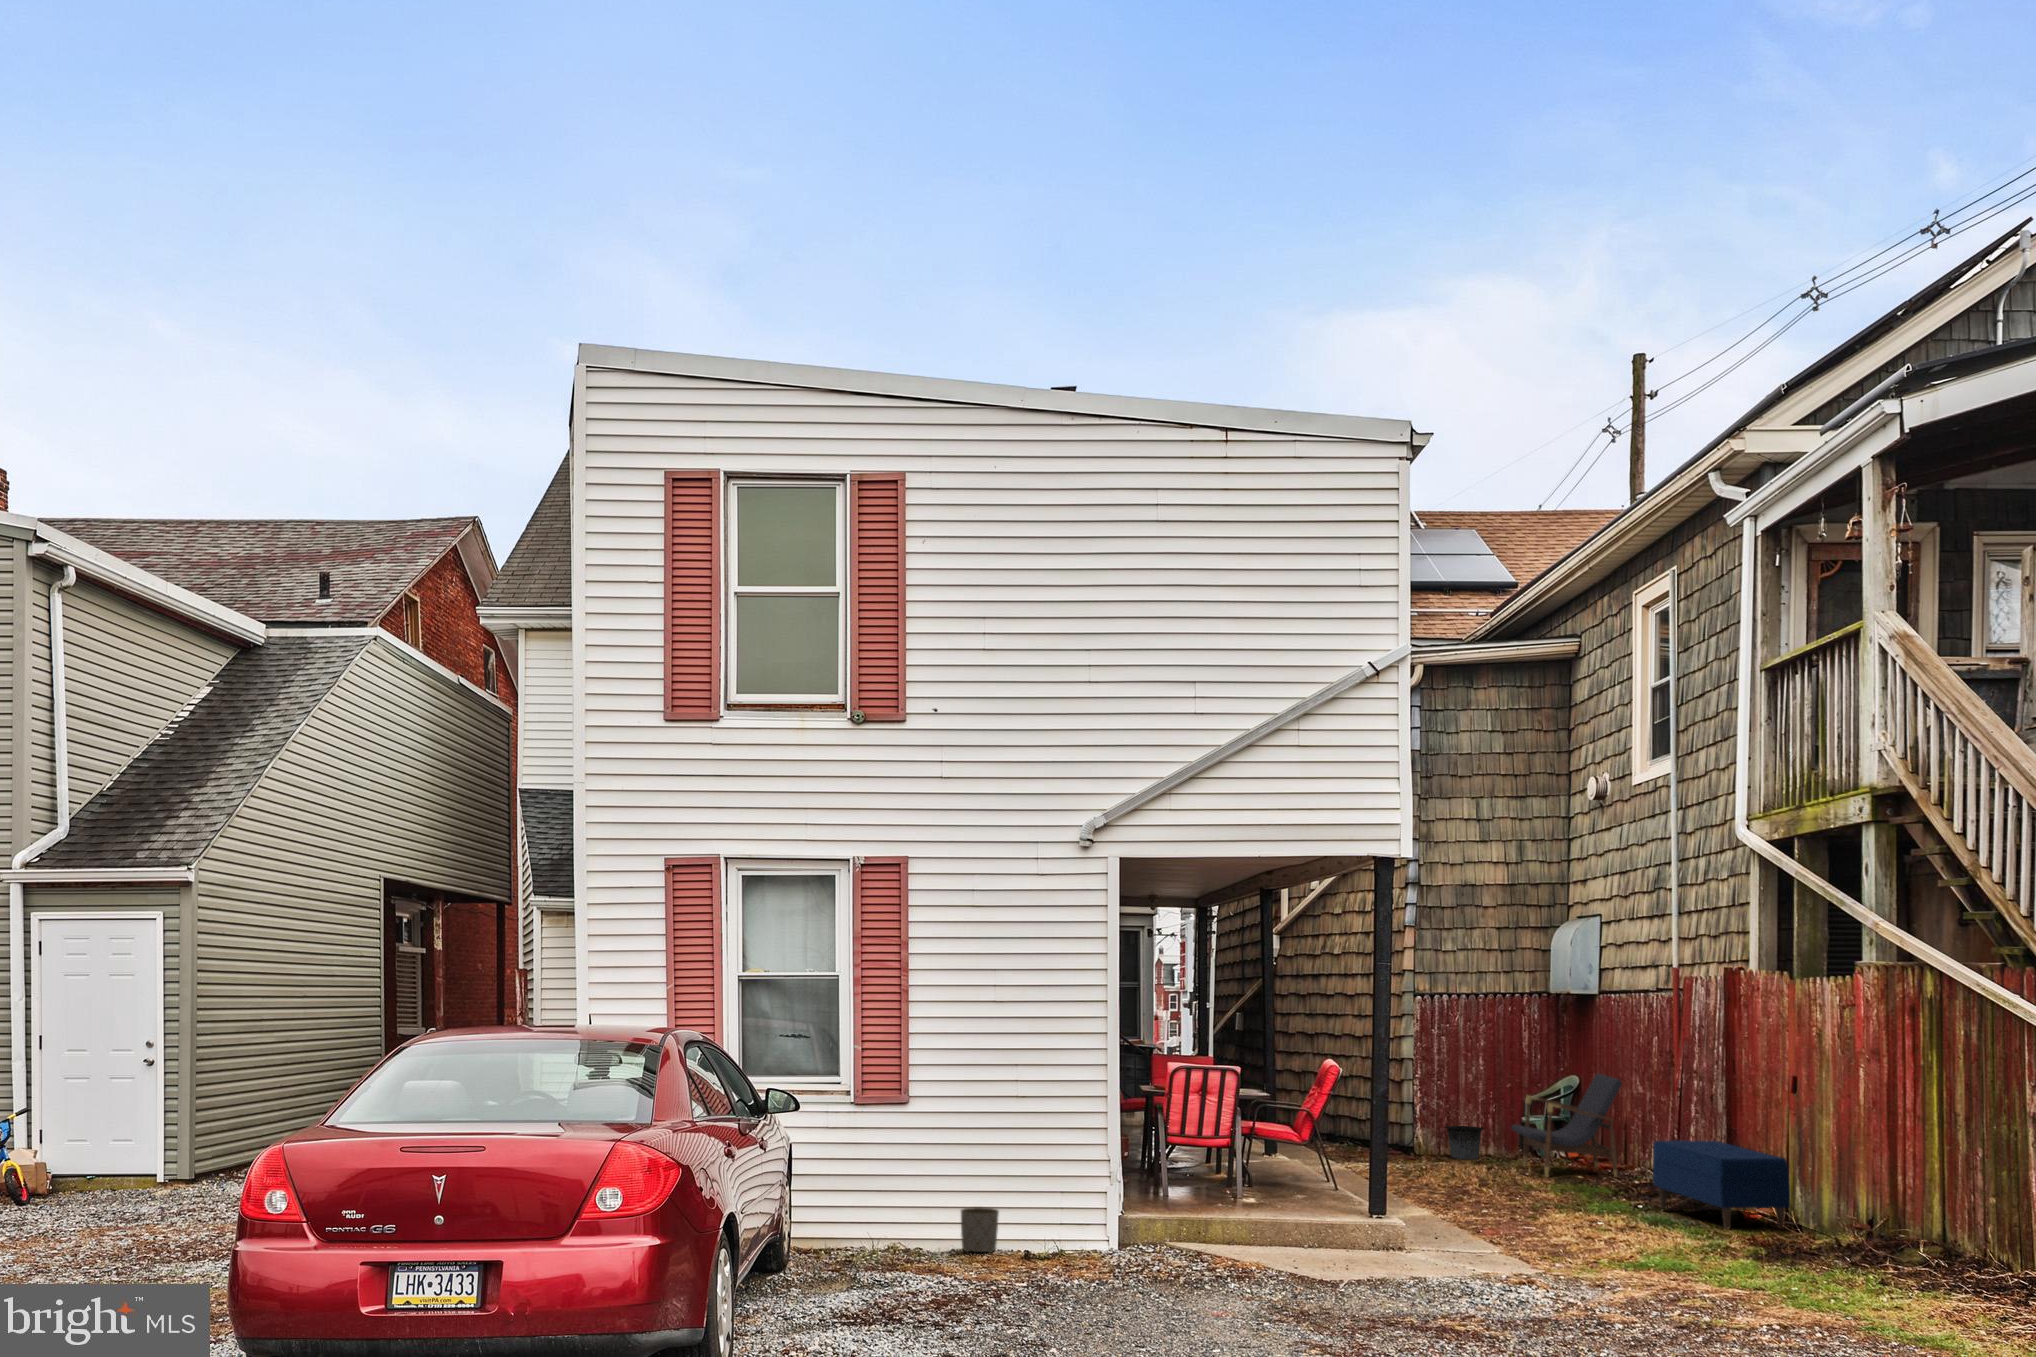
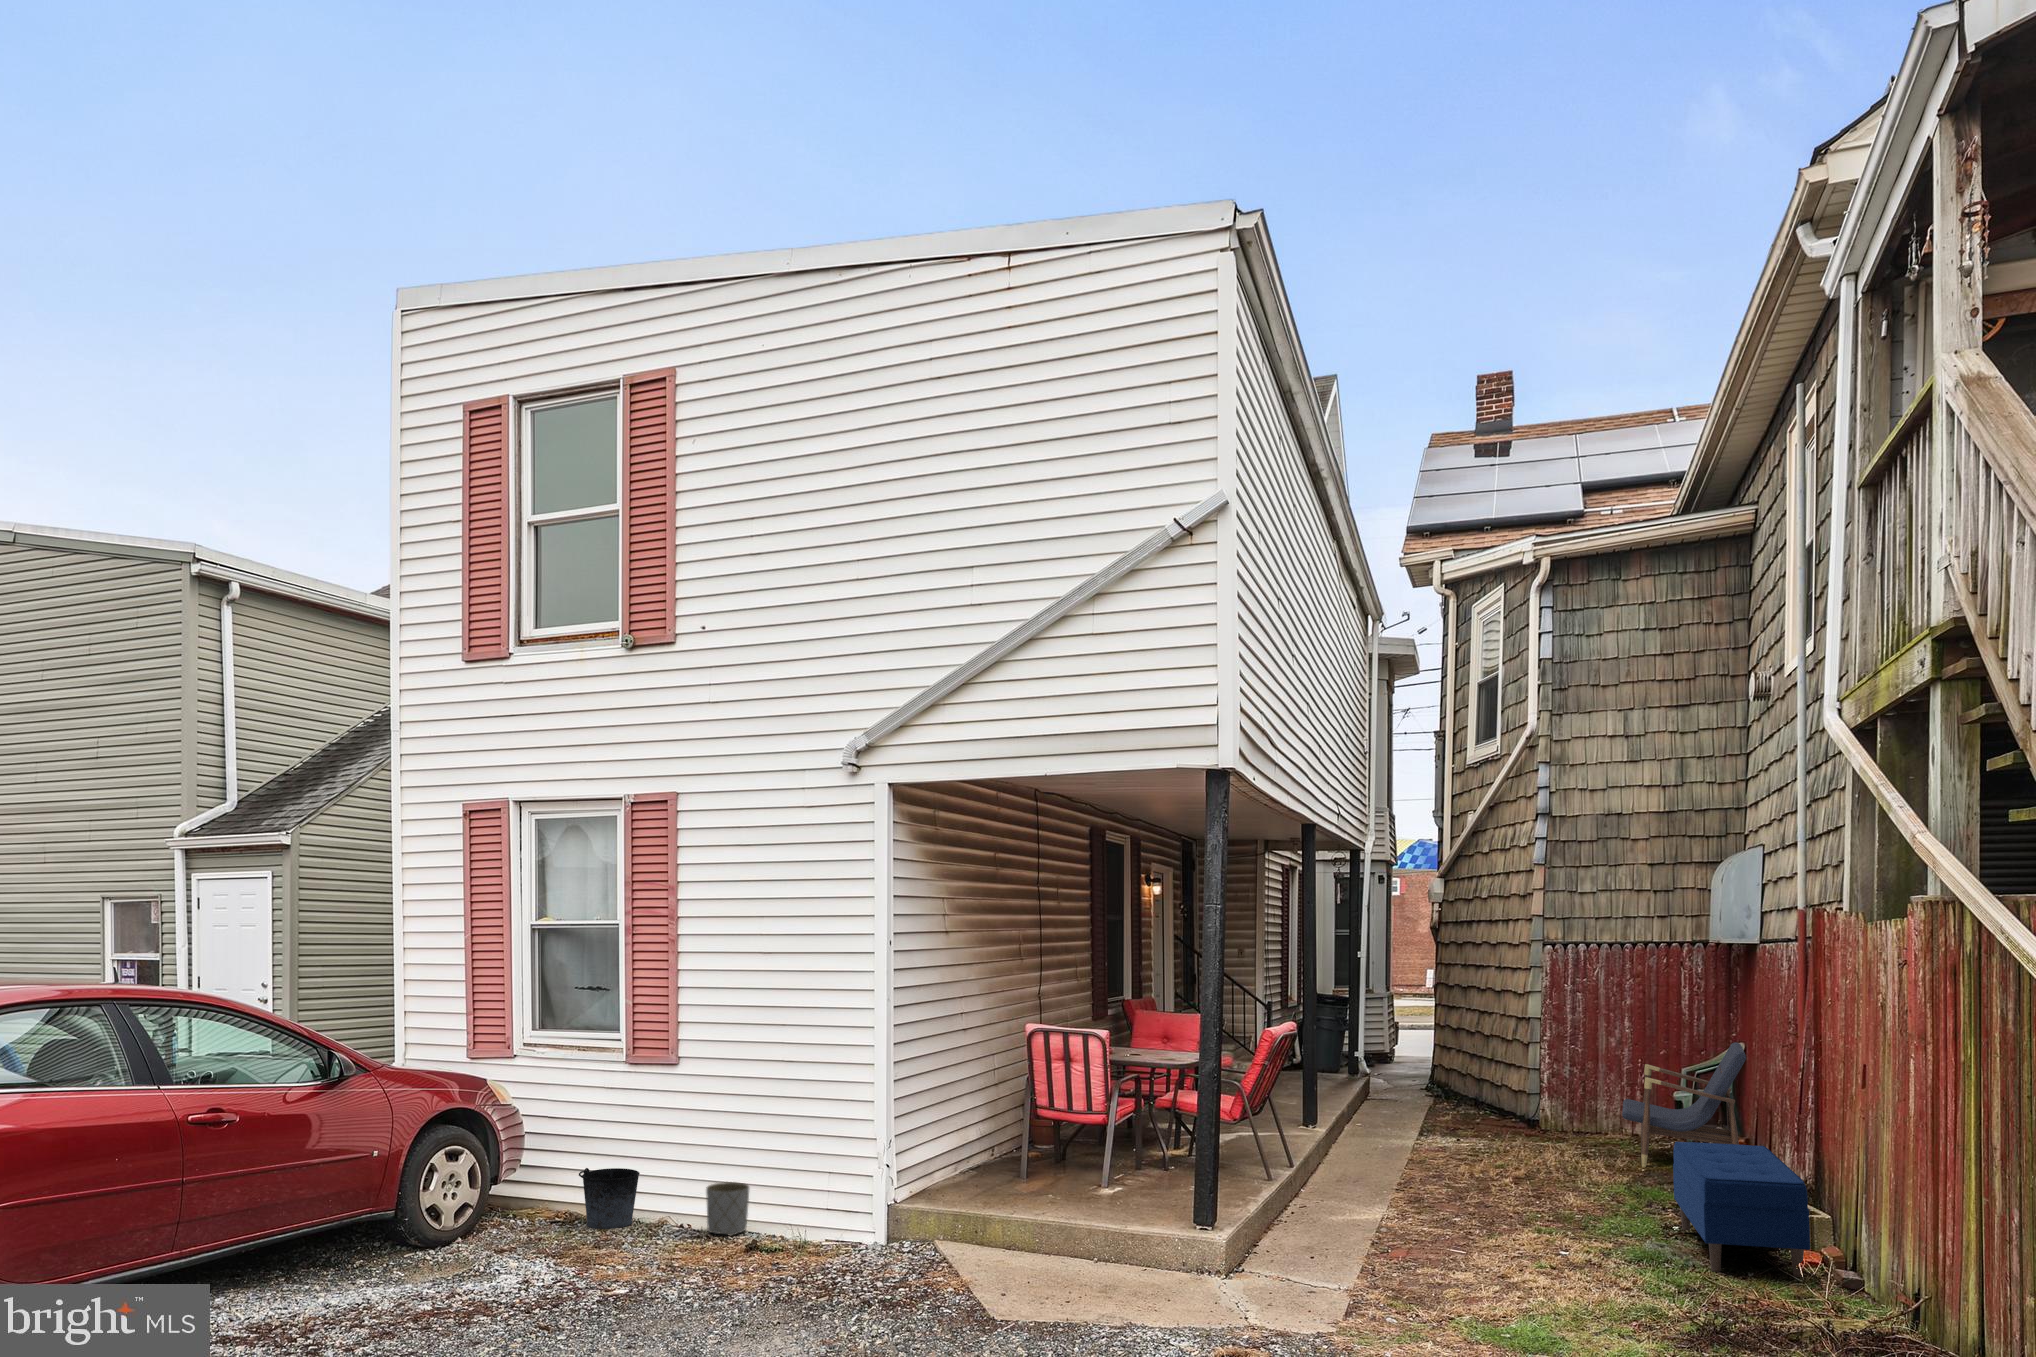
bucket: present [1445,1126,1484,1159] -> present [579,1168,640,1229]

